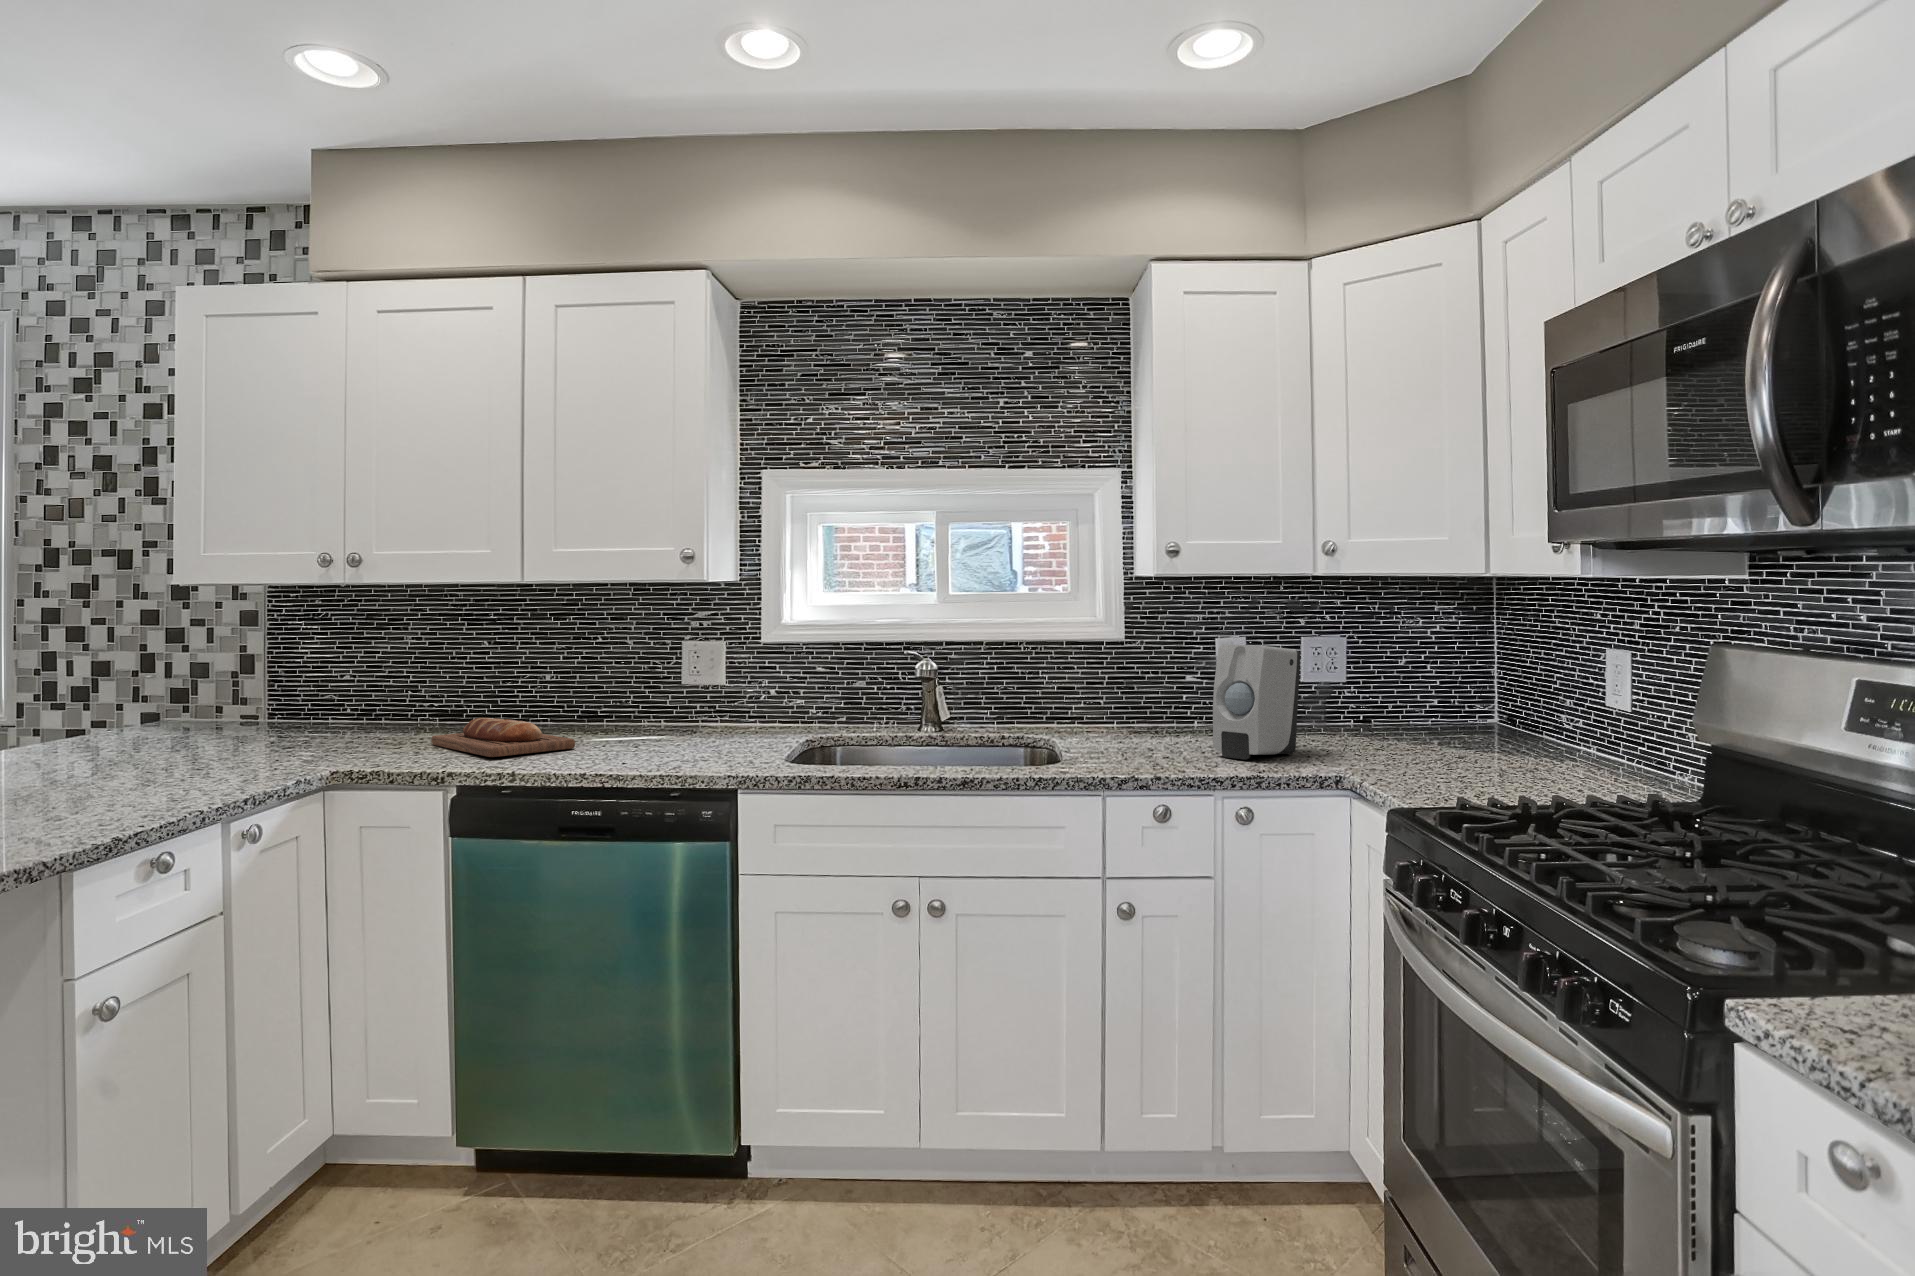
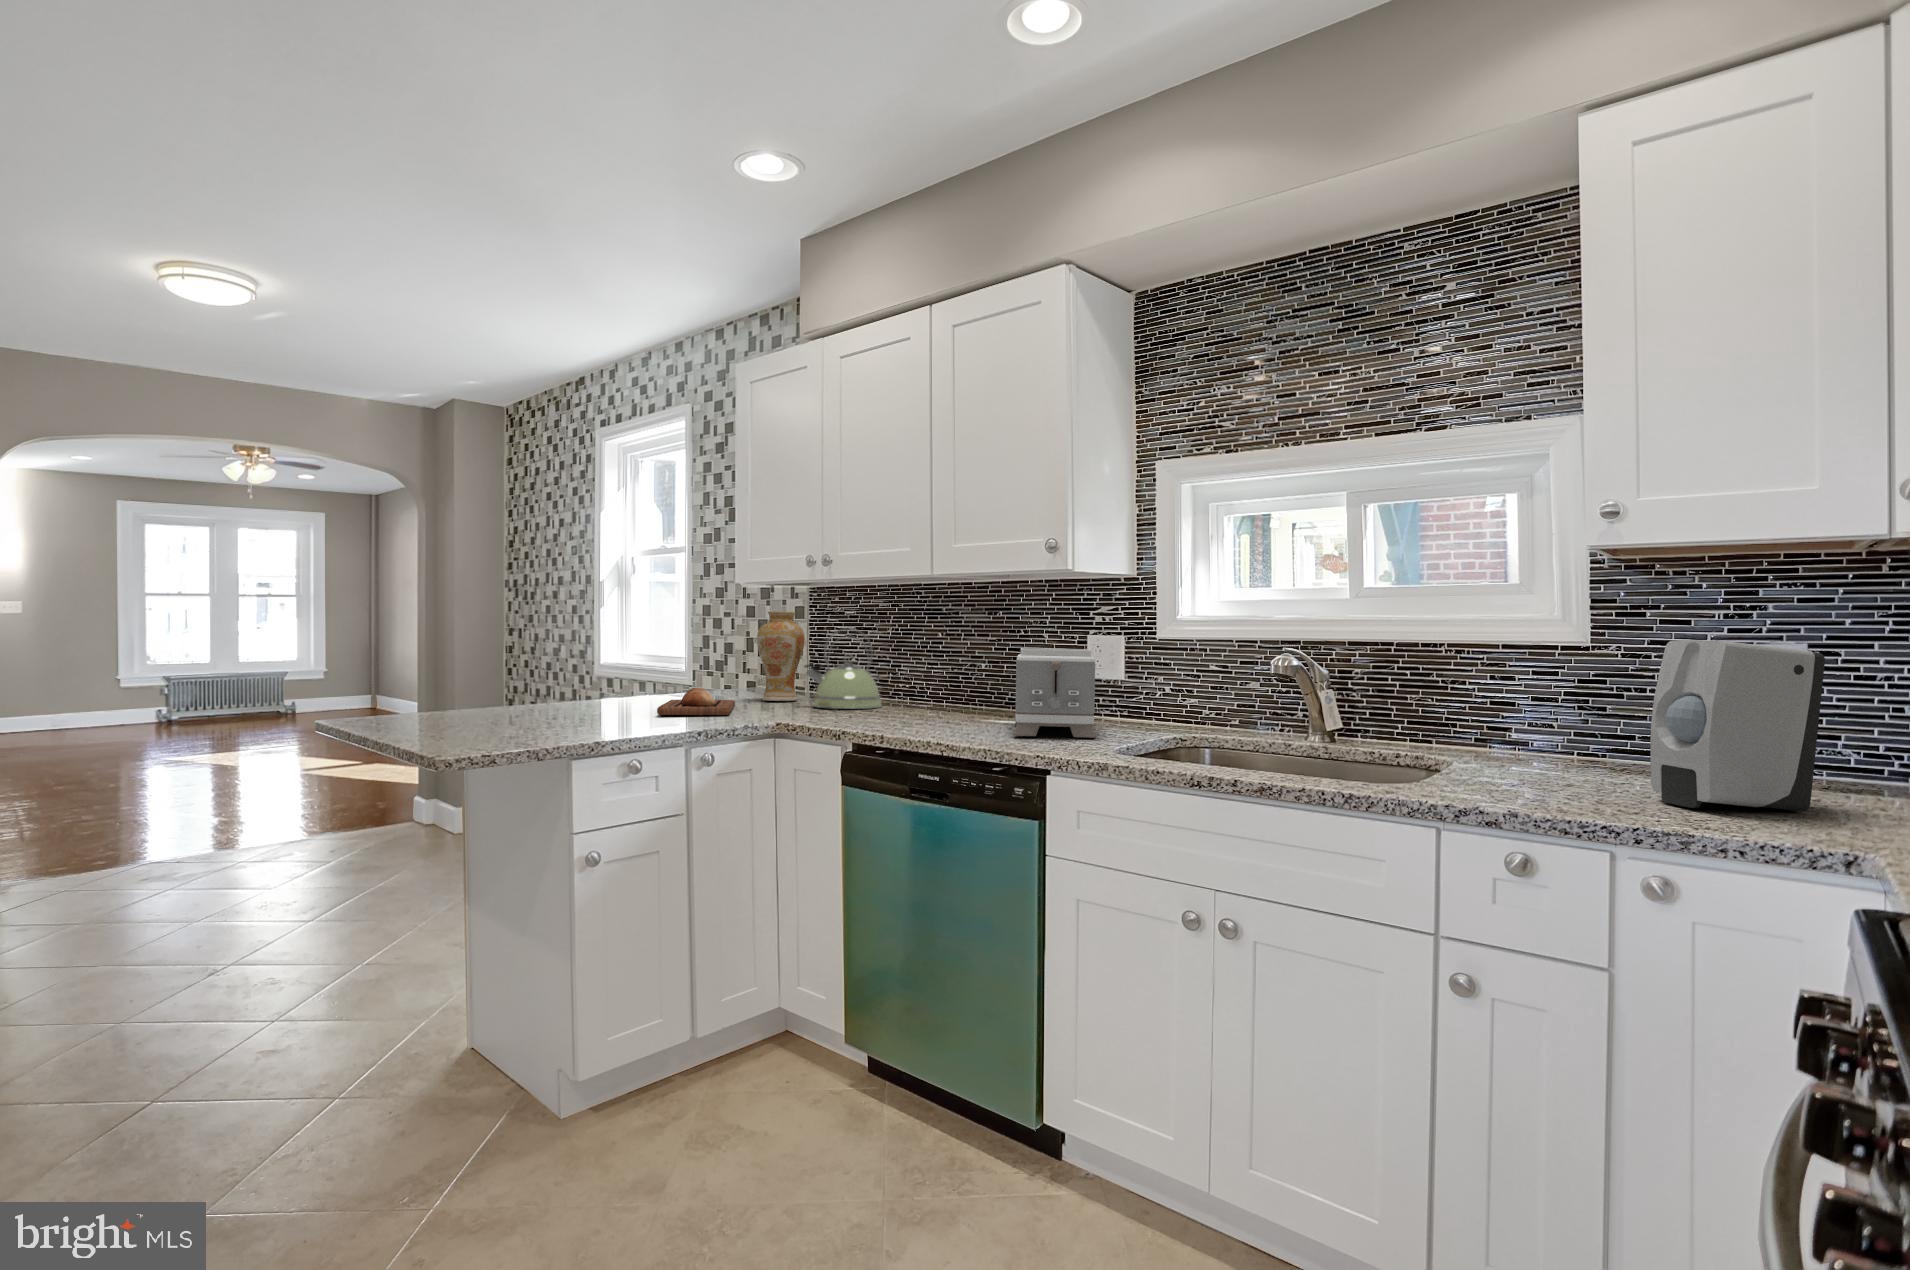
vase: none [204,621,279,739] -> present [757,611,805,701]
kettle: none [303,641,417,742] -> present [805,628,882,709]
toaster: none [629,658,749,755] -> present [1014,648,1096,738]
bread loaf: present [431,718,575,757] -> present [657,688,735,715]

